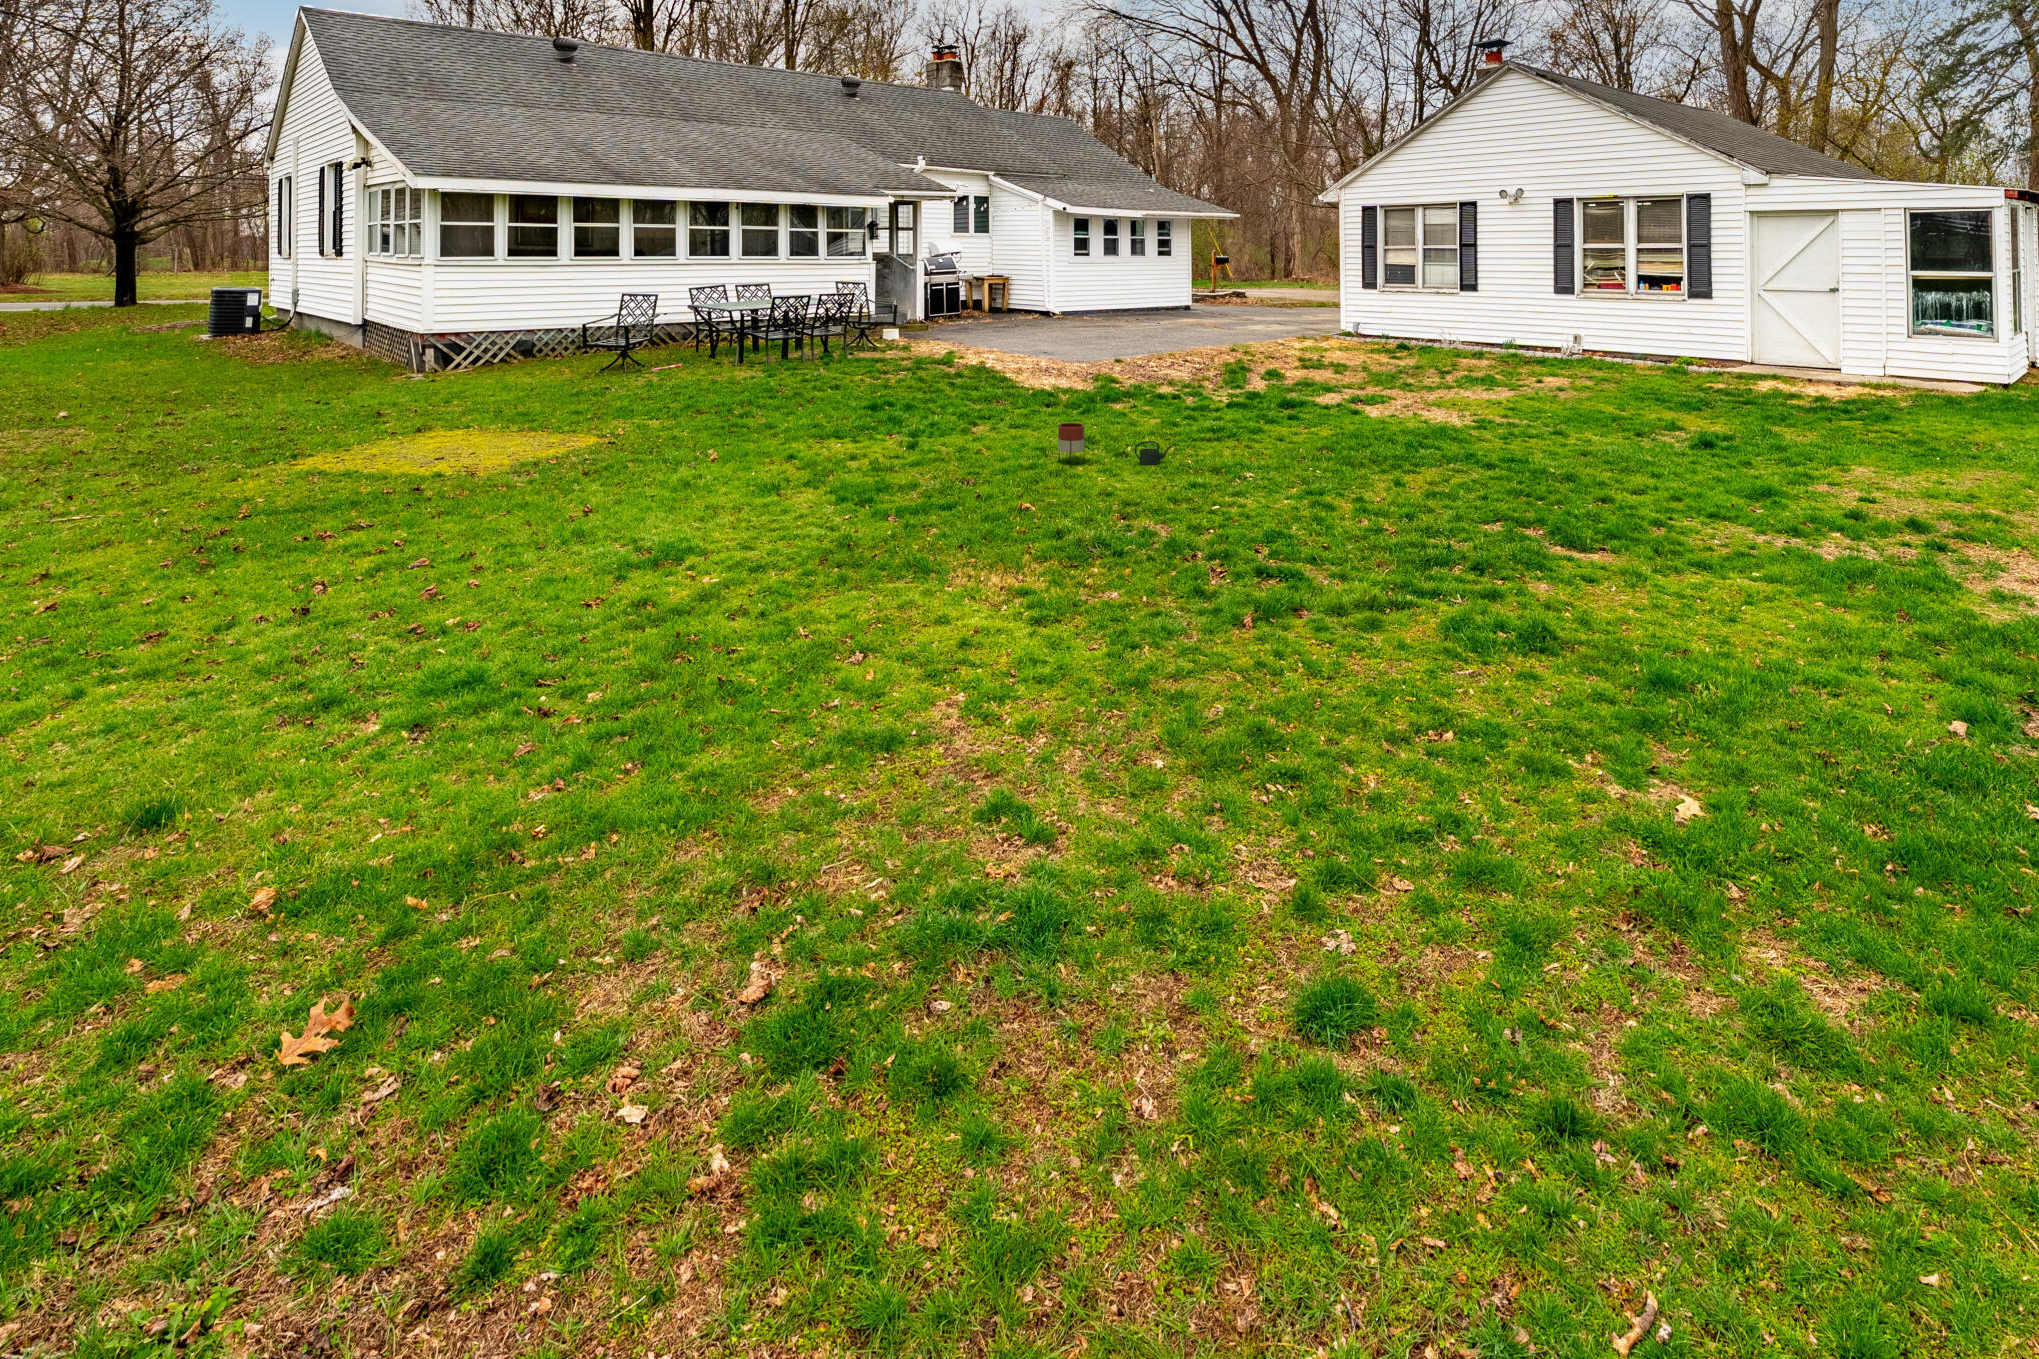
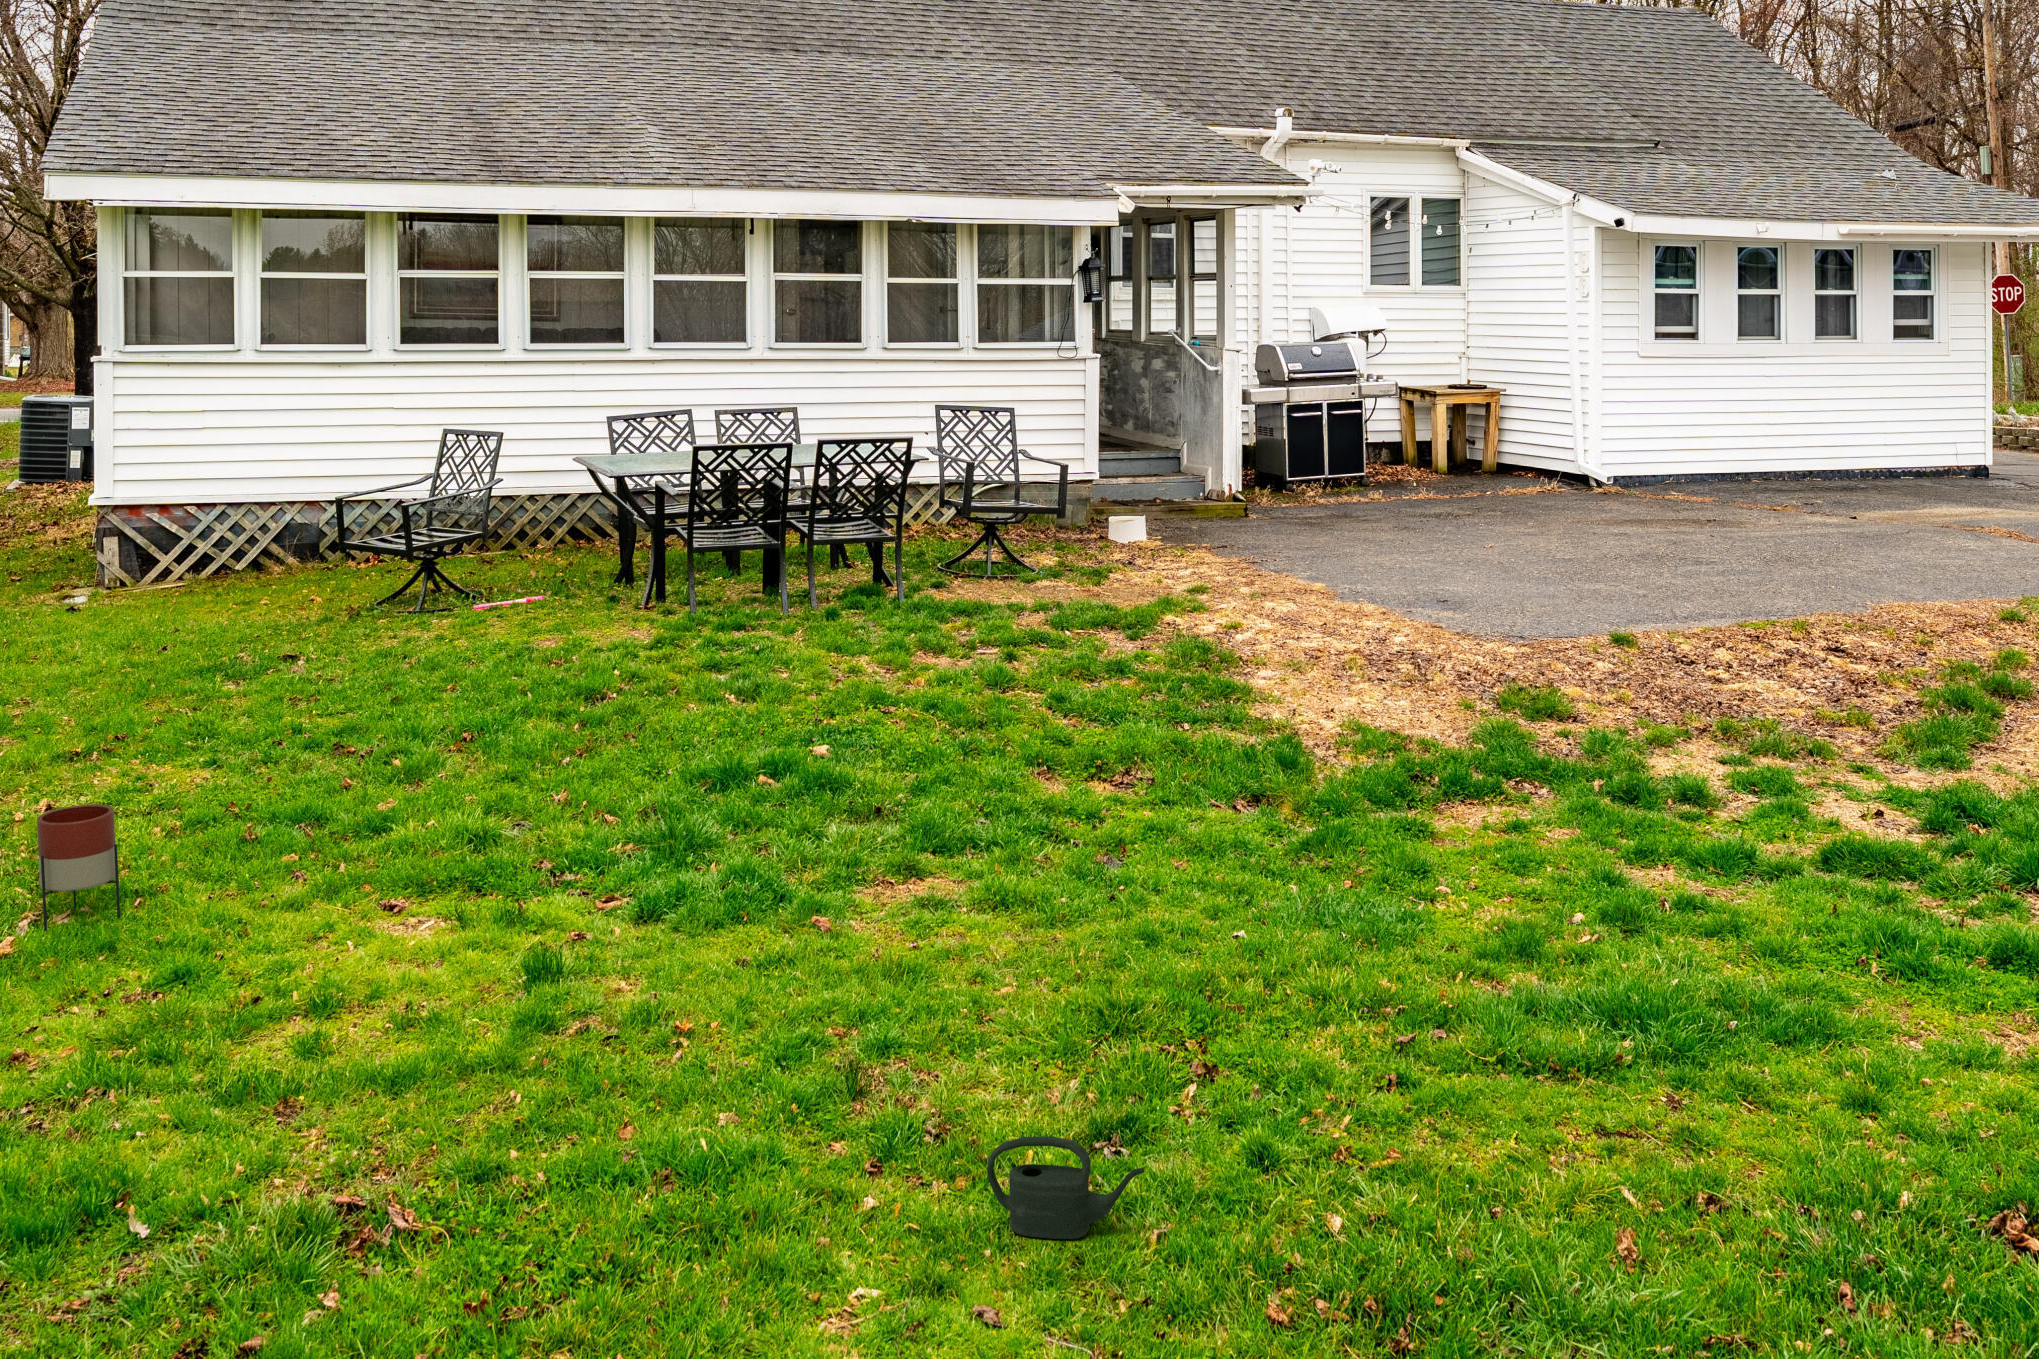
planter: present [1058,423,1085,467] -> present [37,804,120,930]

